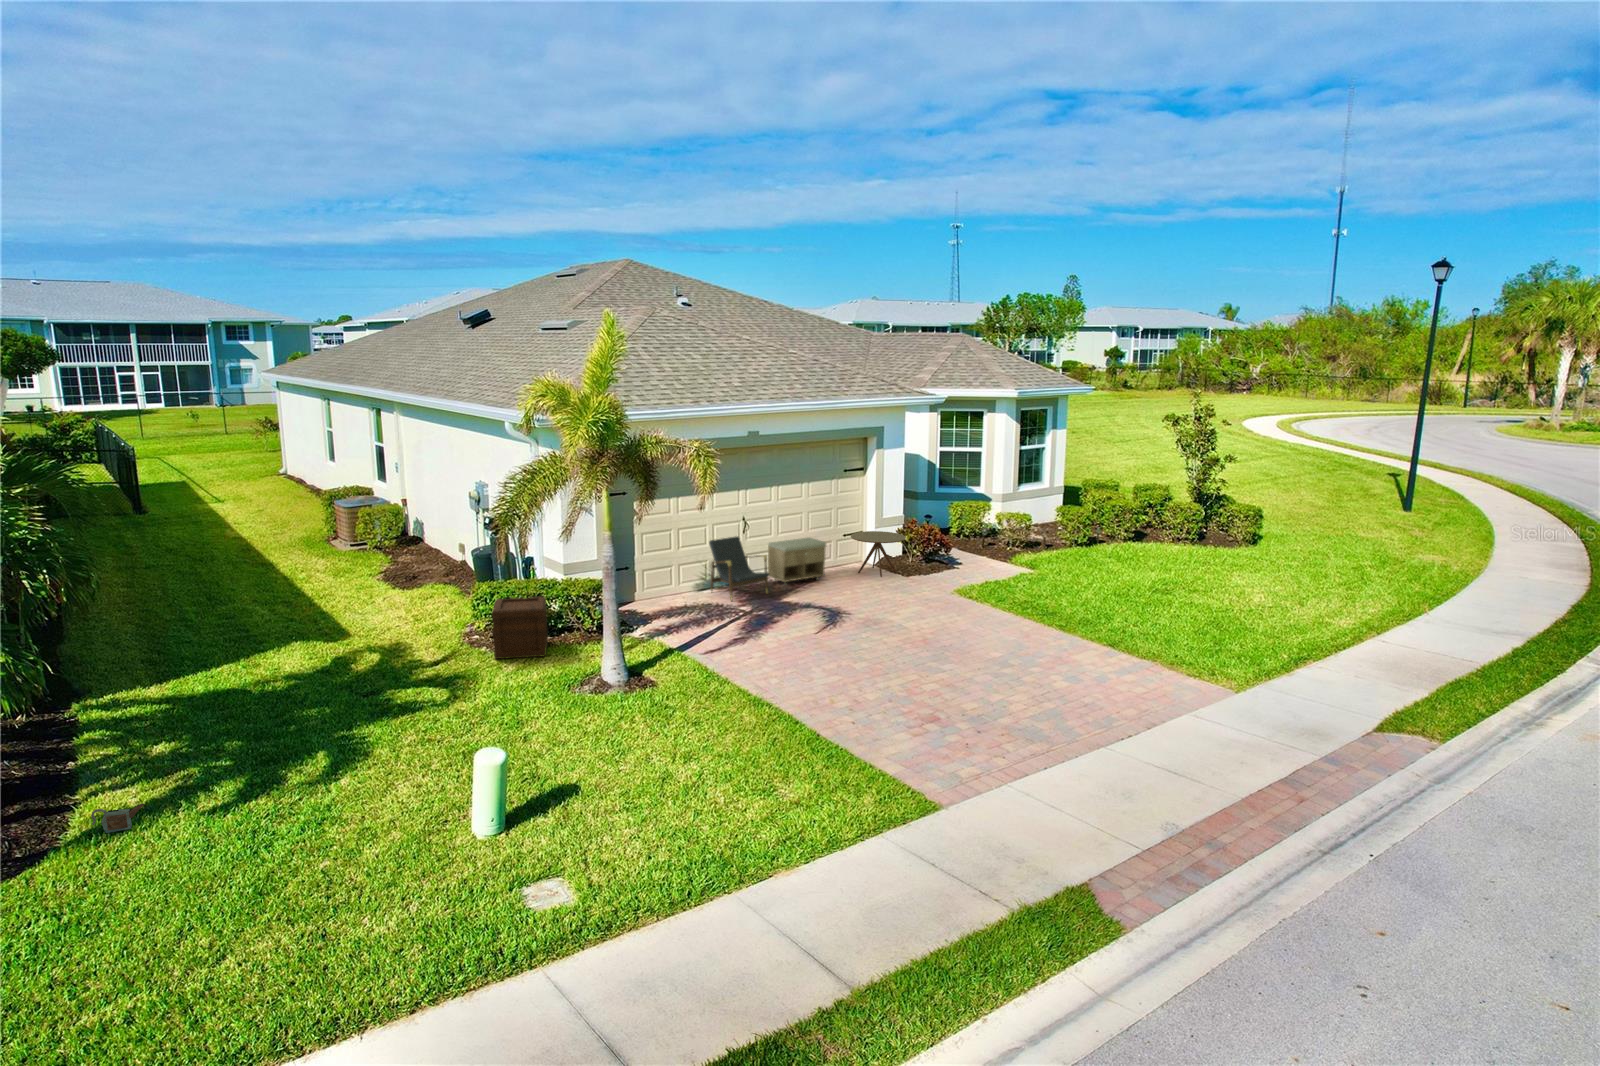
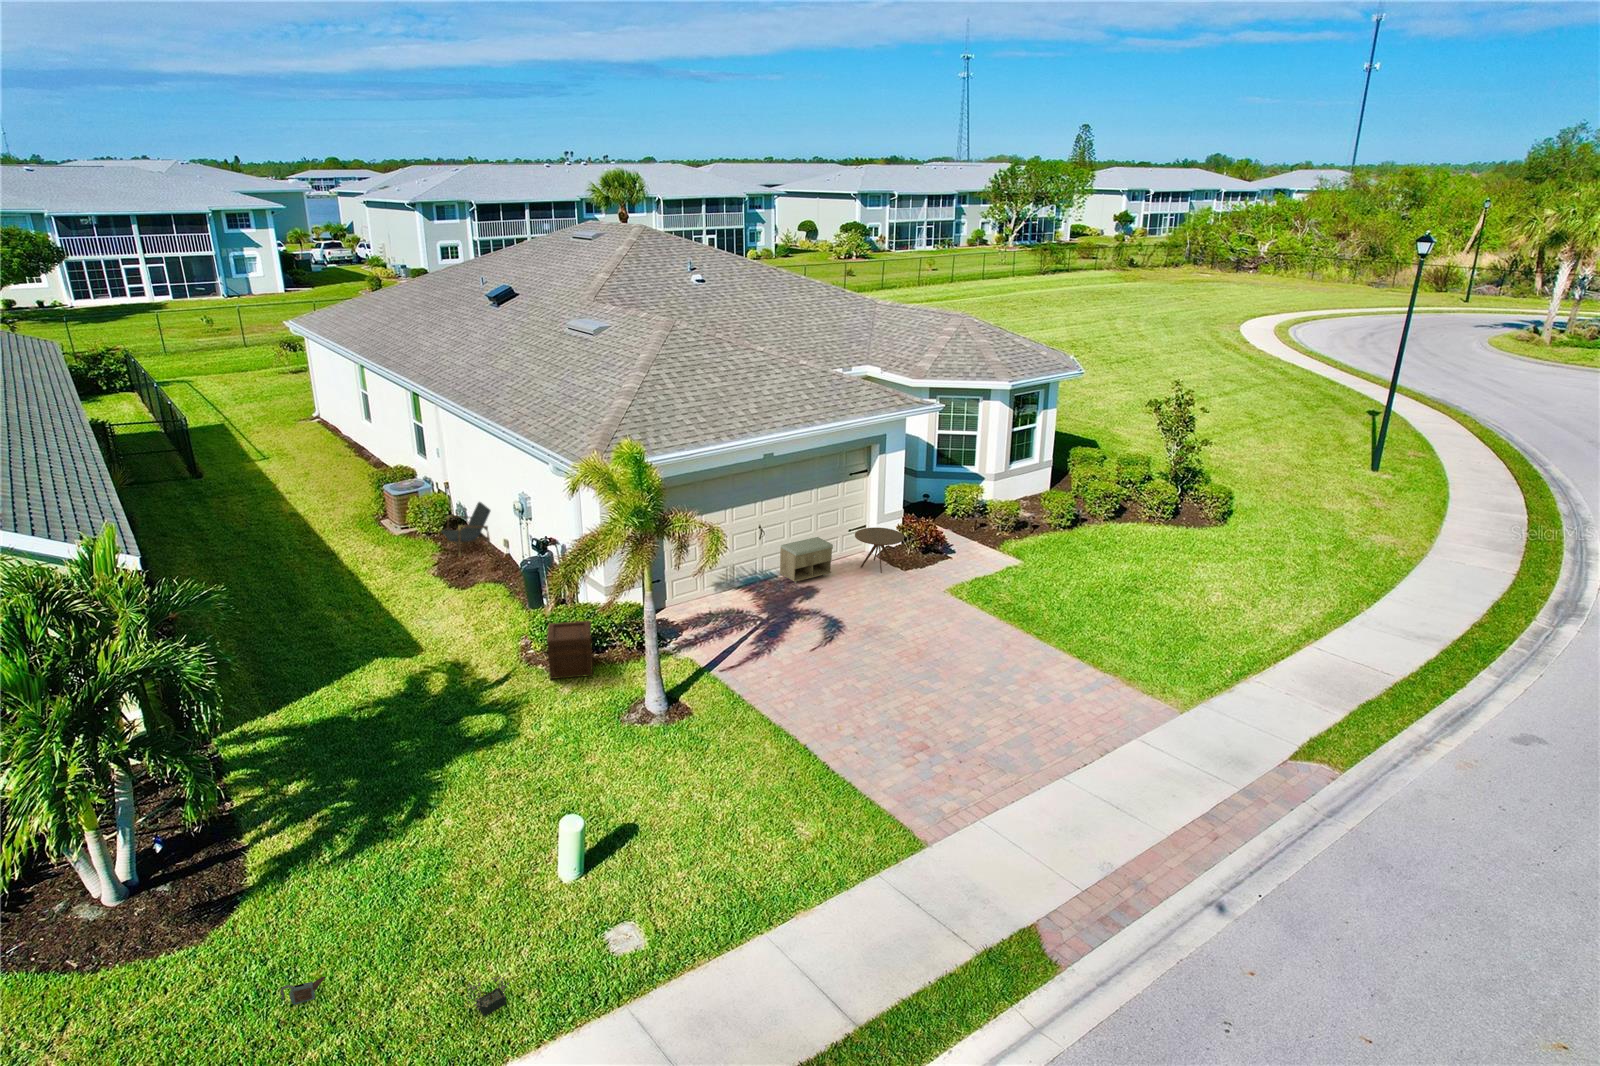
lounge chair: present [709,536,769,600] -> present [441,502,491,556]
watering can: present [91,804,144,833] -> present [280,977,325,1005]
decorative plant: none [318,923,381,978] -> present [467,976,509,1016]

